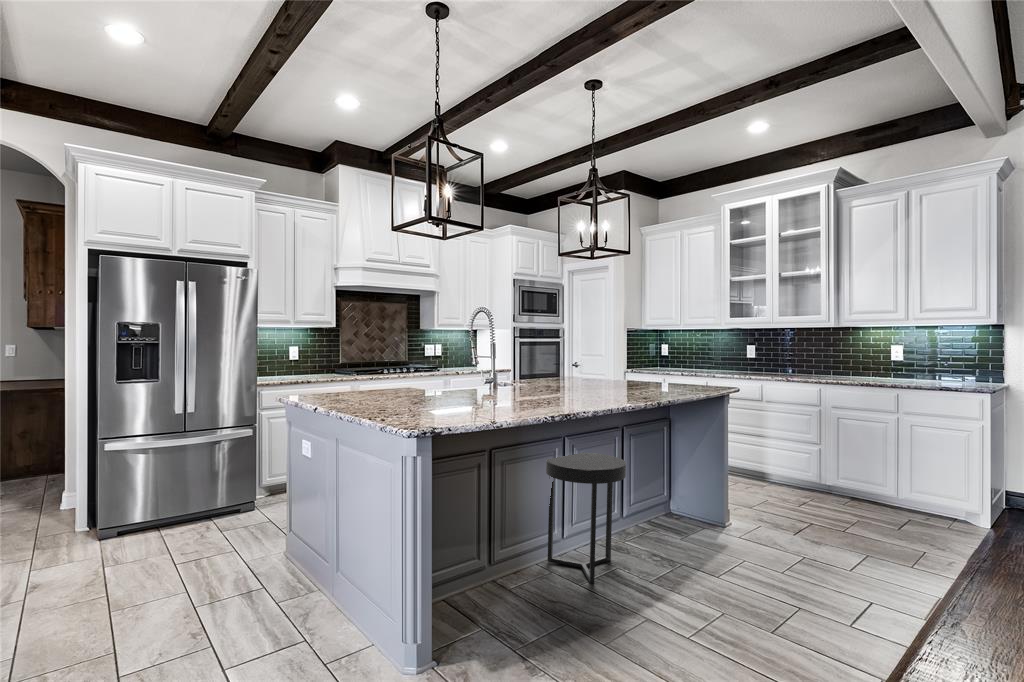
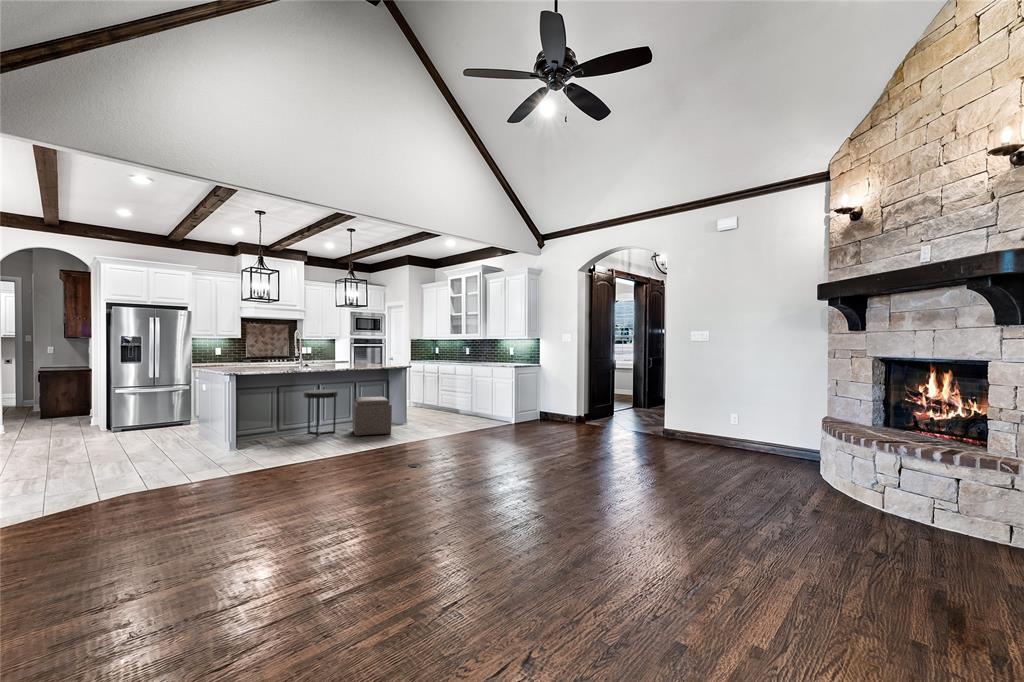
ottoman: none [645,471,770,584] -> present [352,396,392,436]

